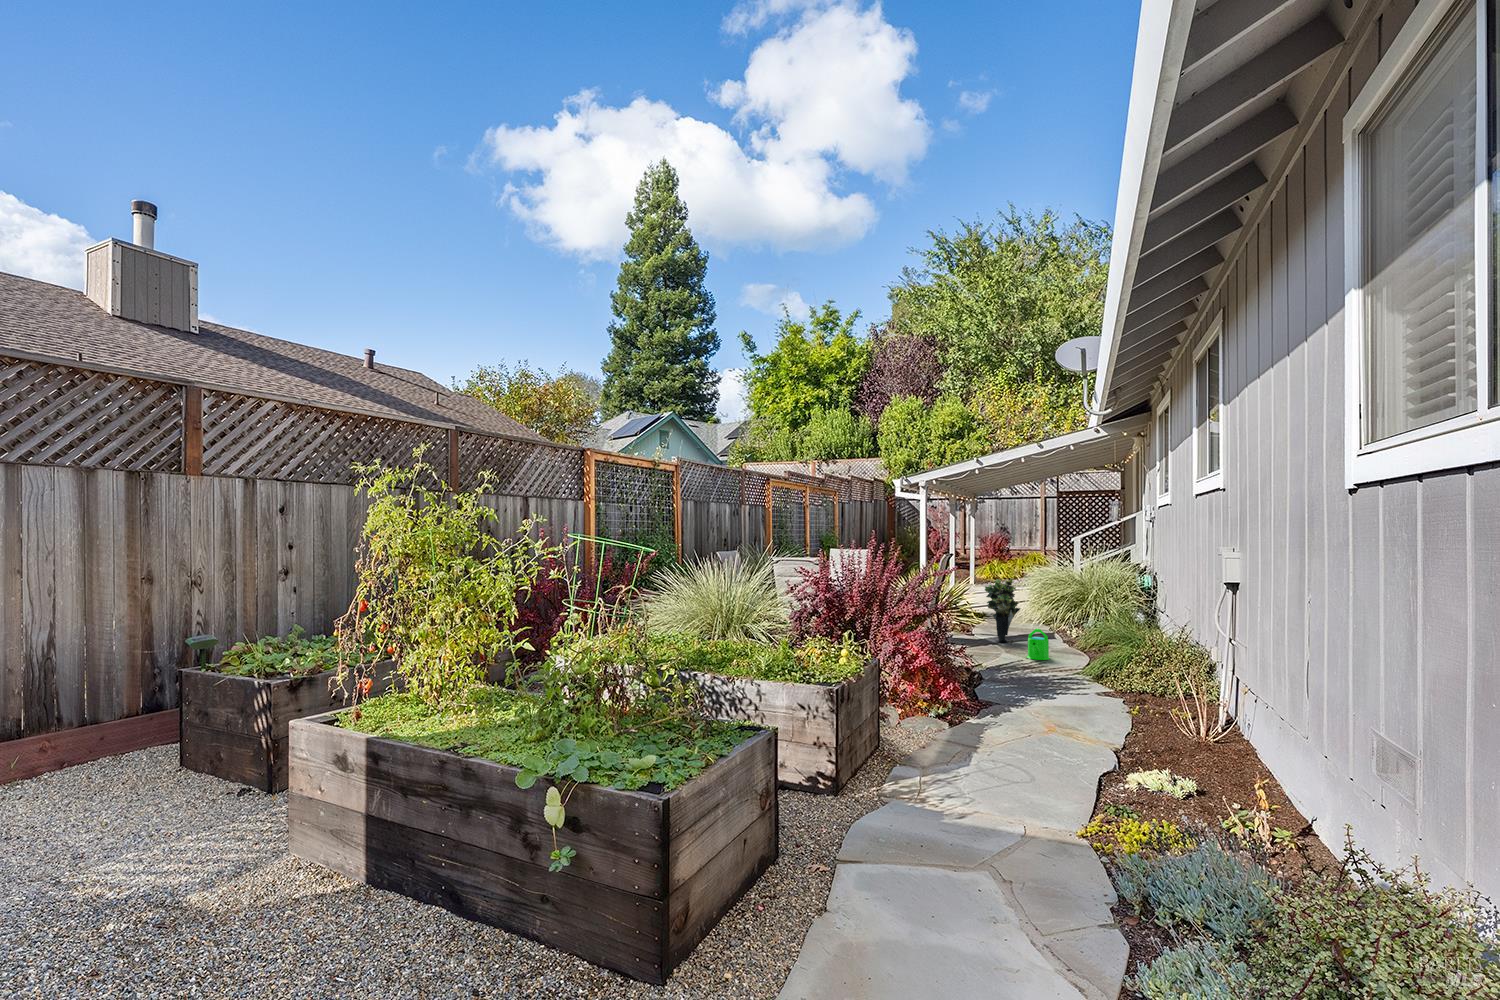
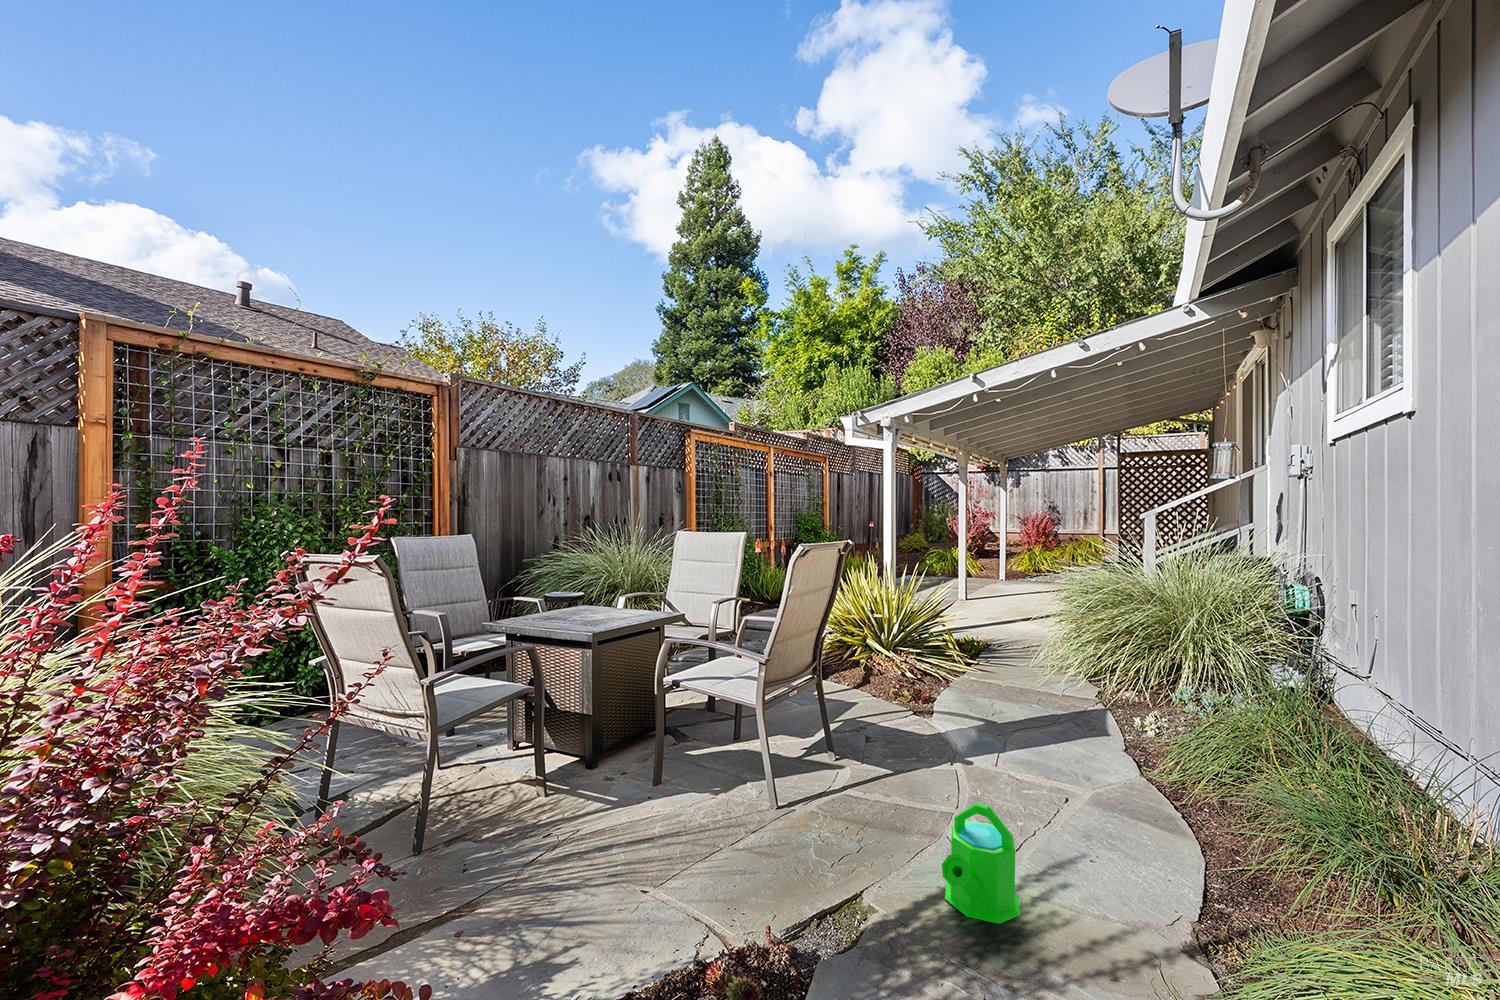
potted plant: present [985,578,1021,641] -> none [899,607,983,767]

